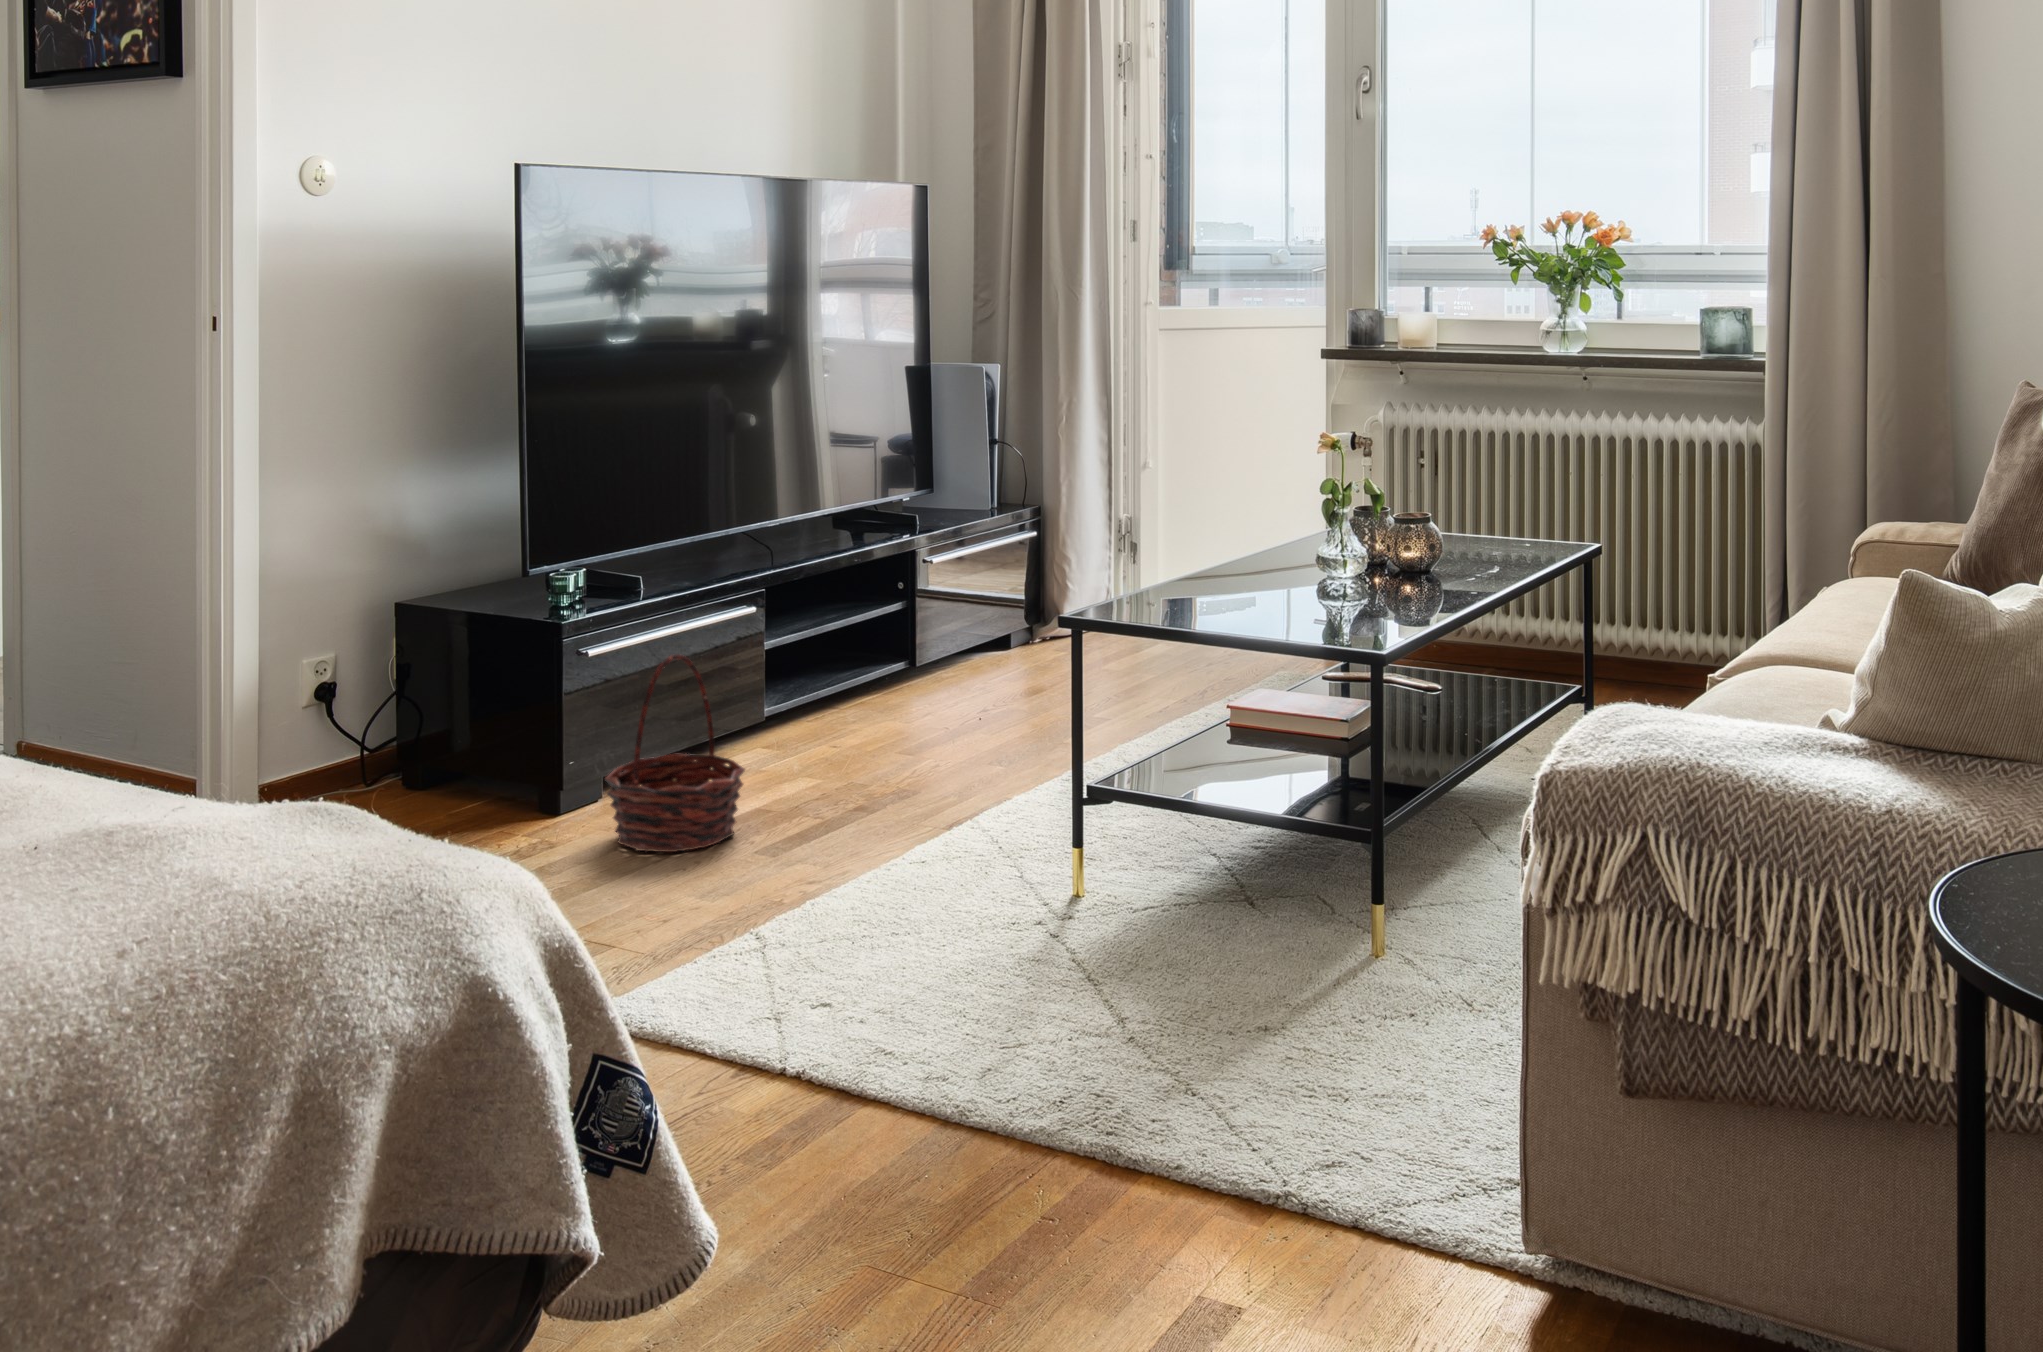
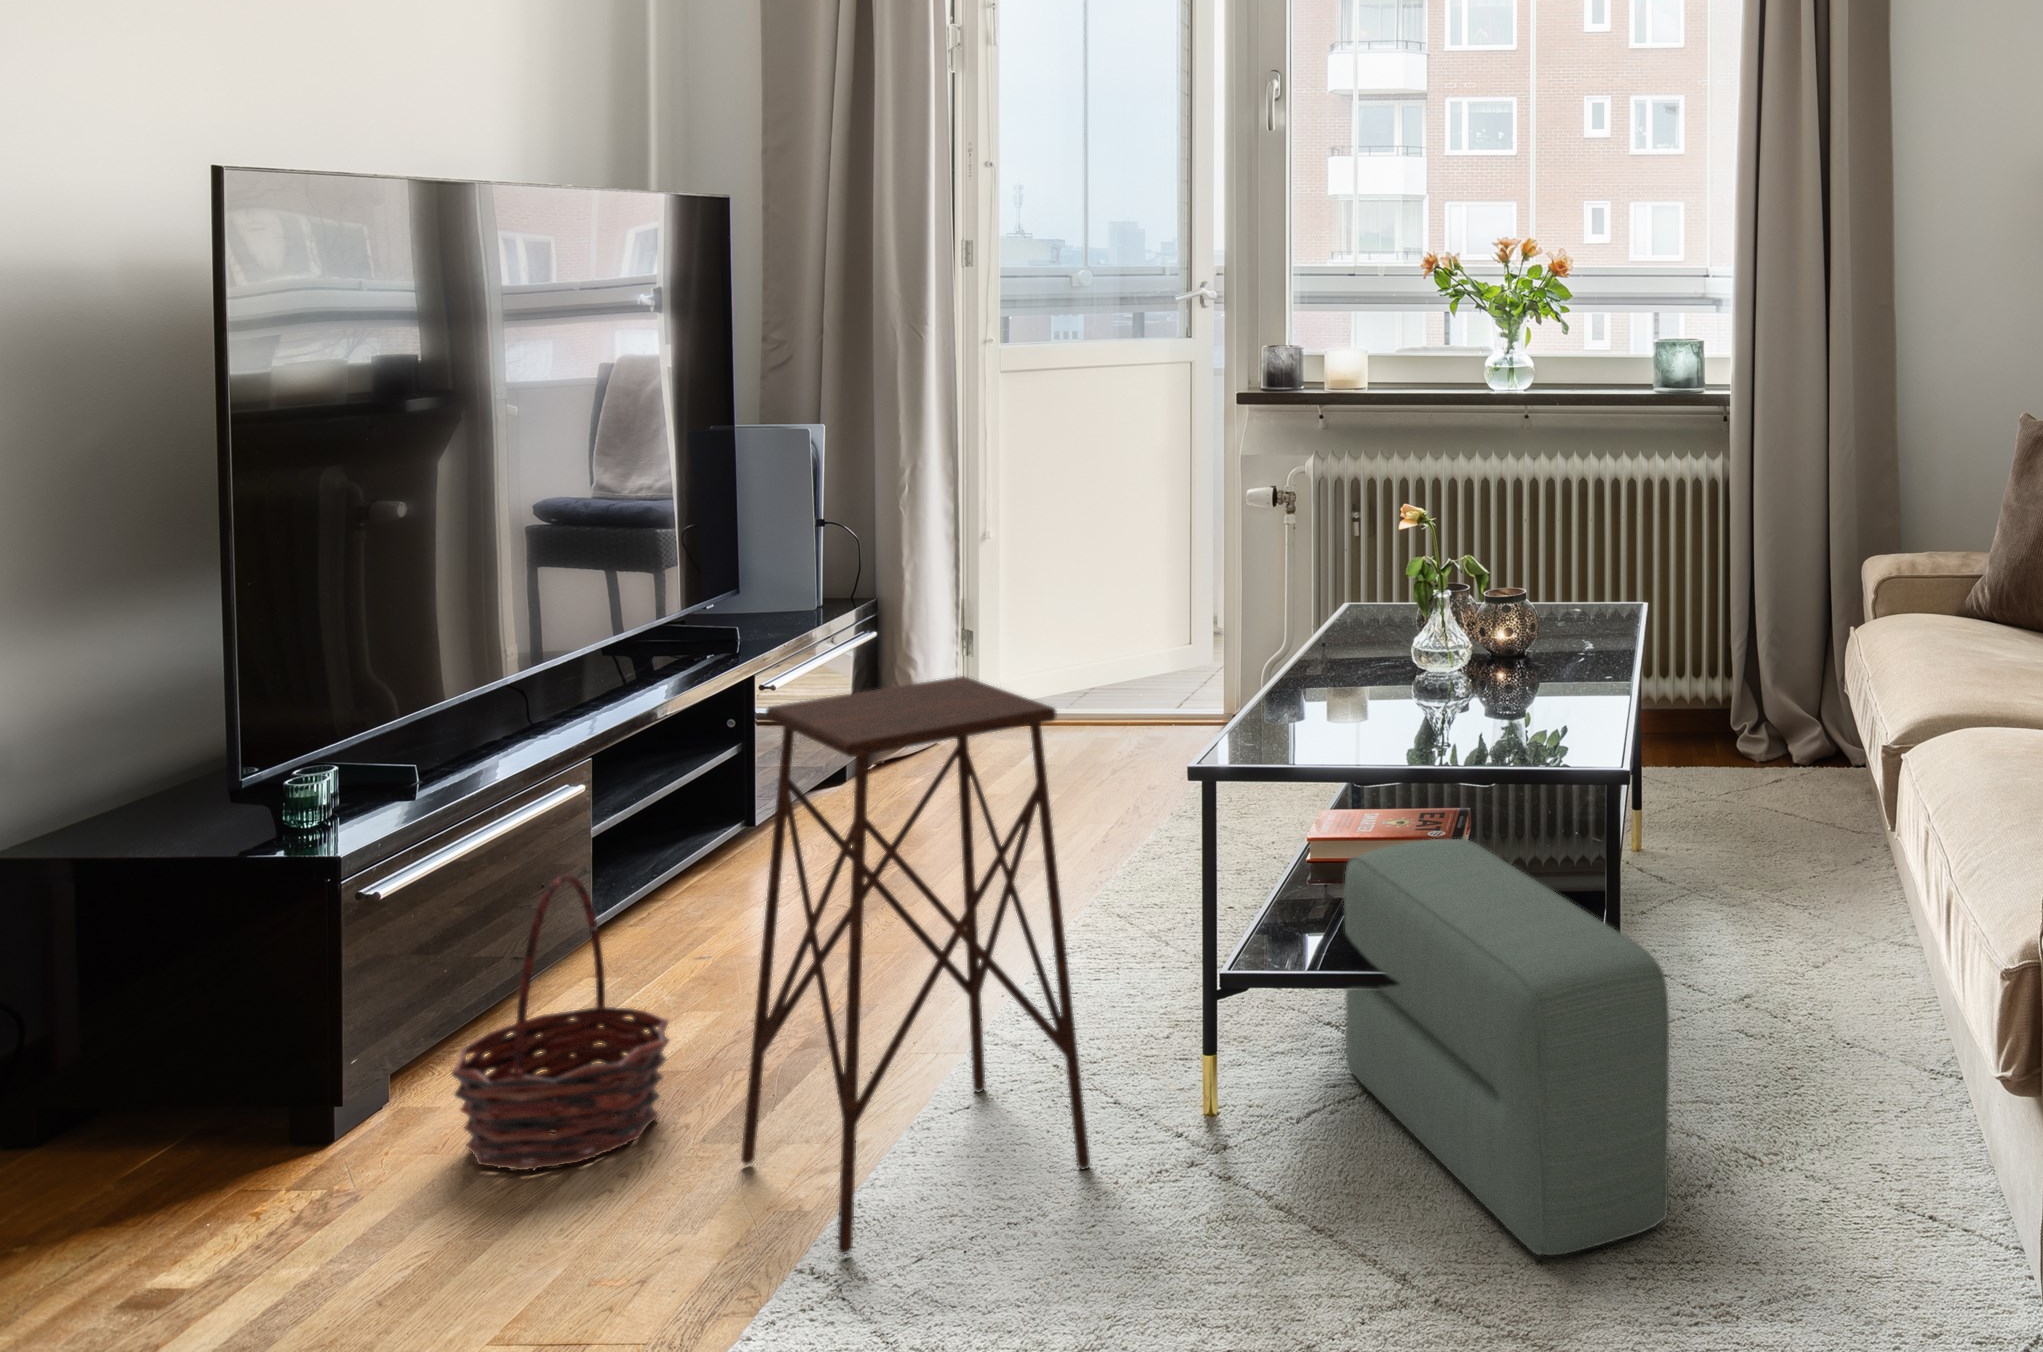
side table: none [760,536,971,932] -> present [741,676,1090,1255]
pouf: none [1193,705,1350,1030] -> present [1344,839,1669,1255]

